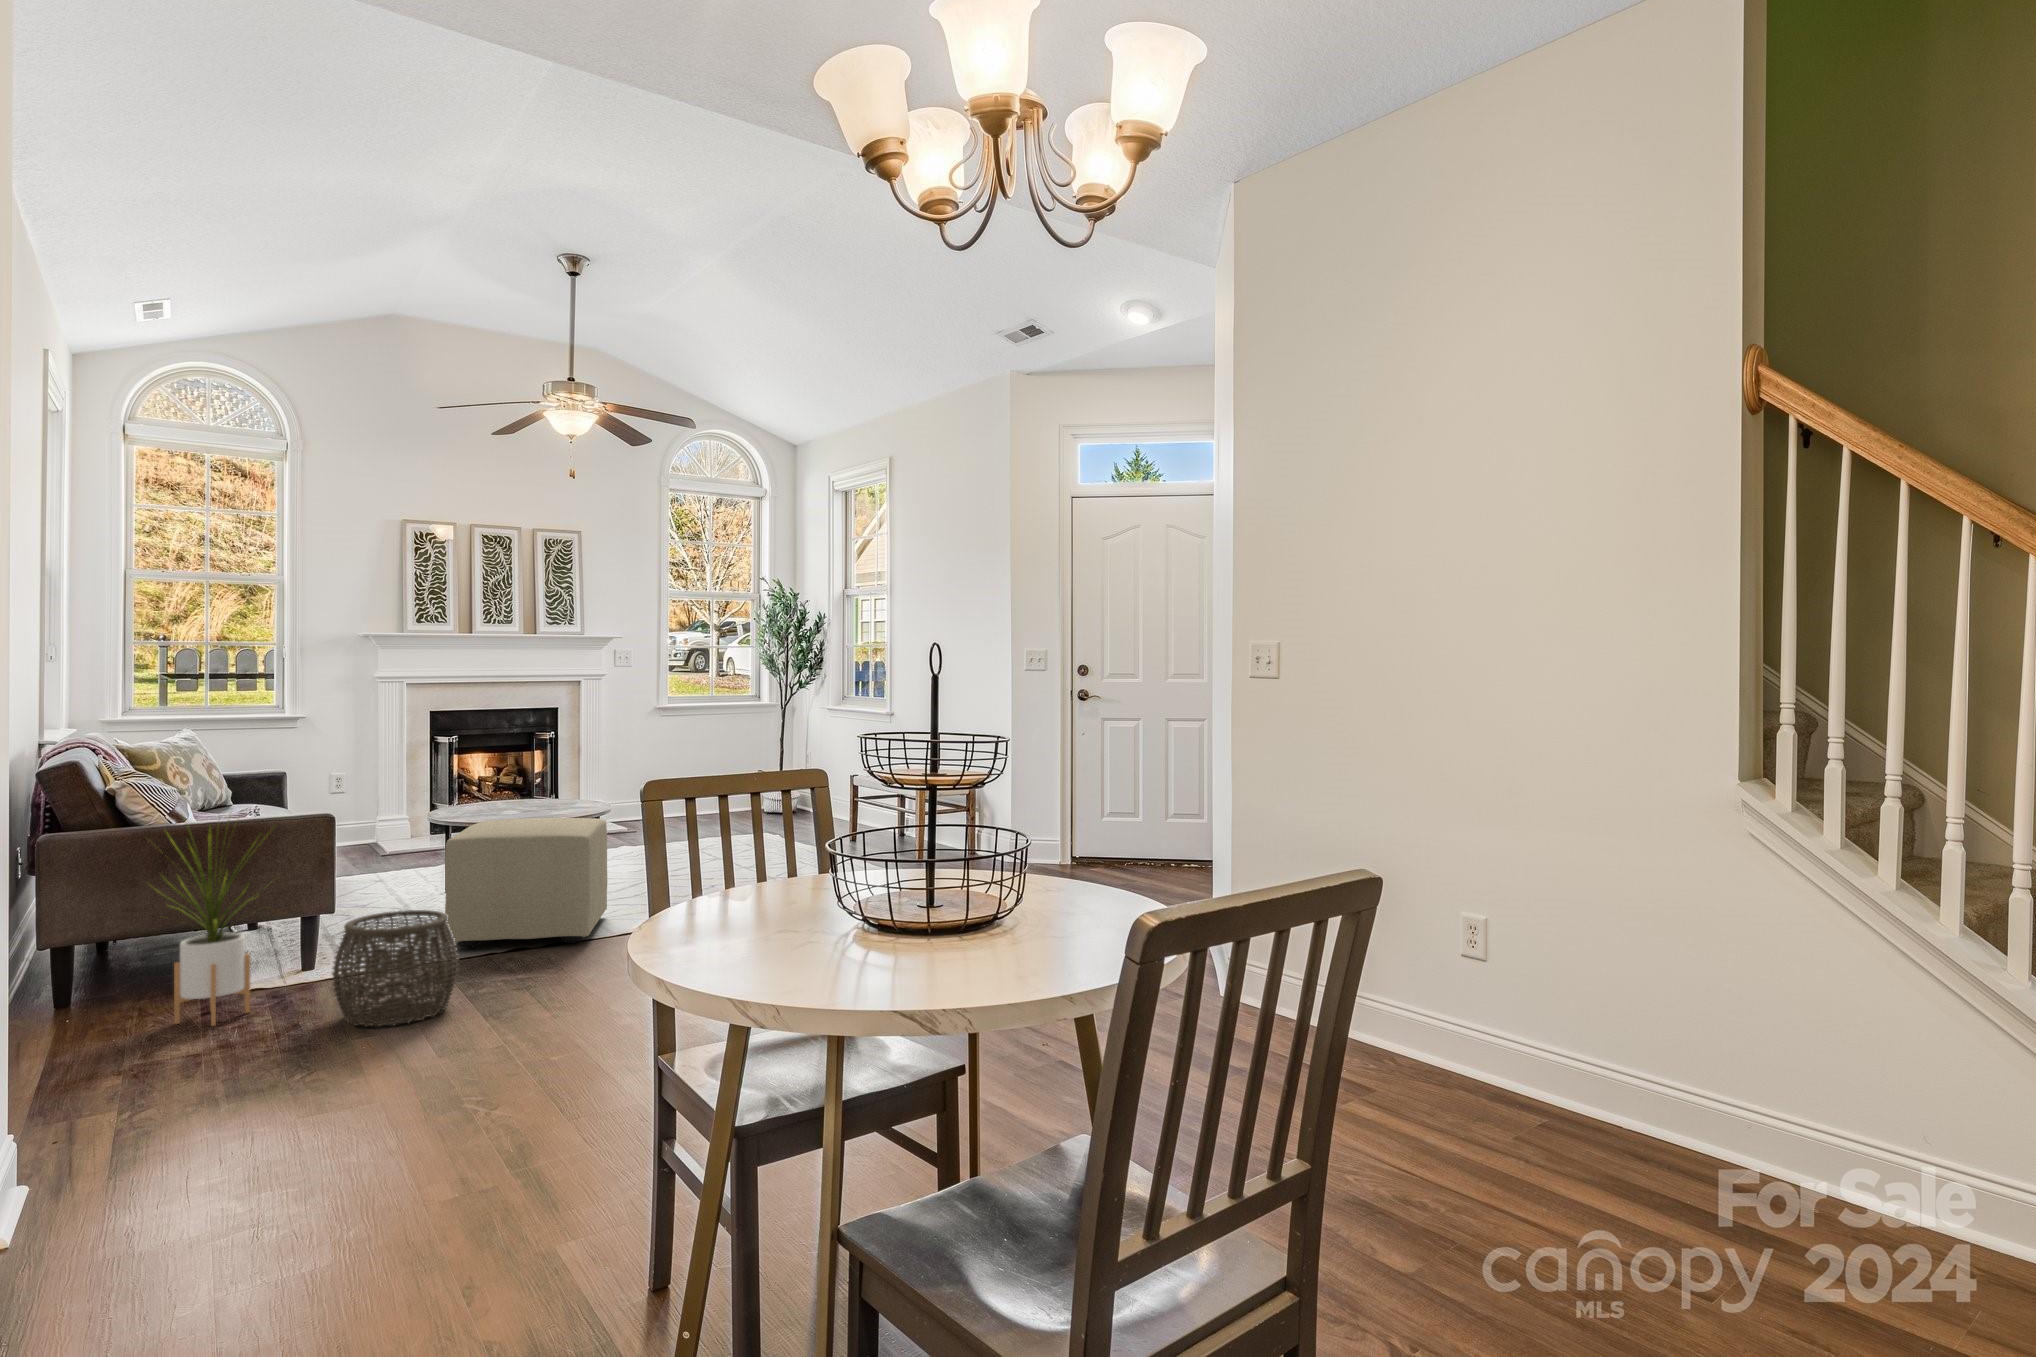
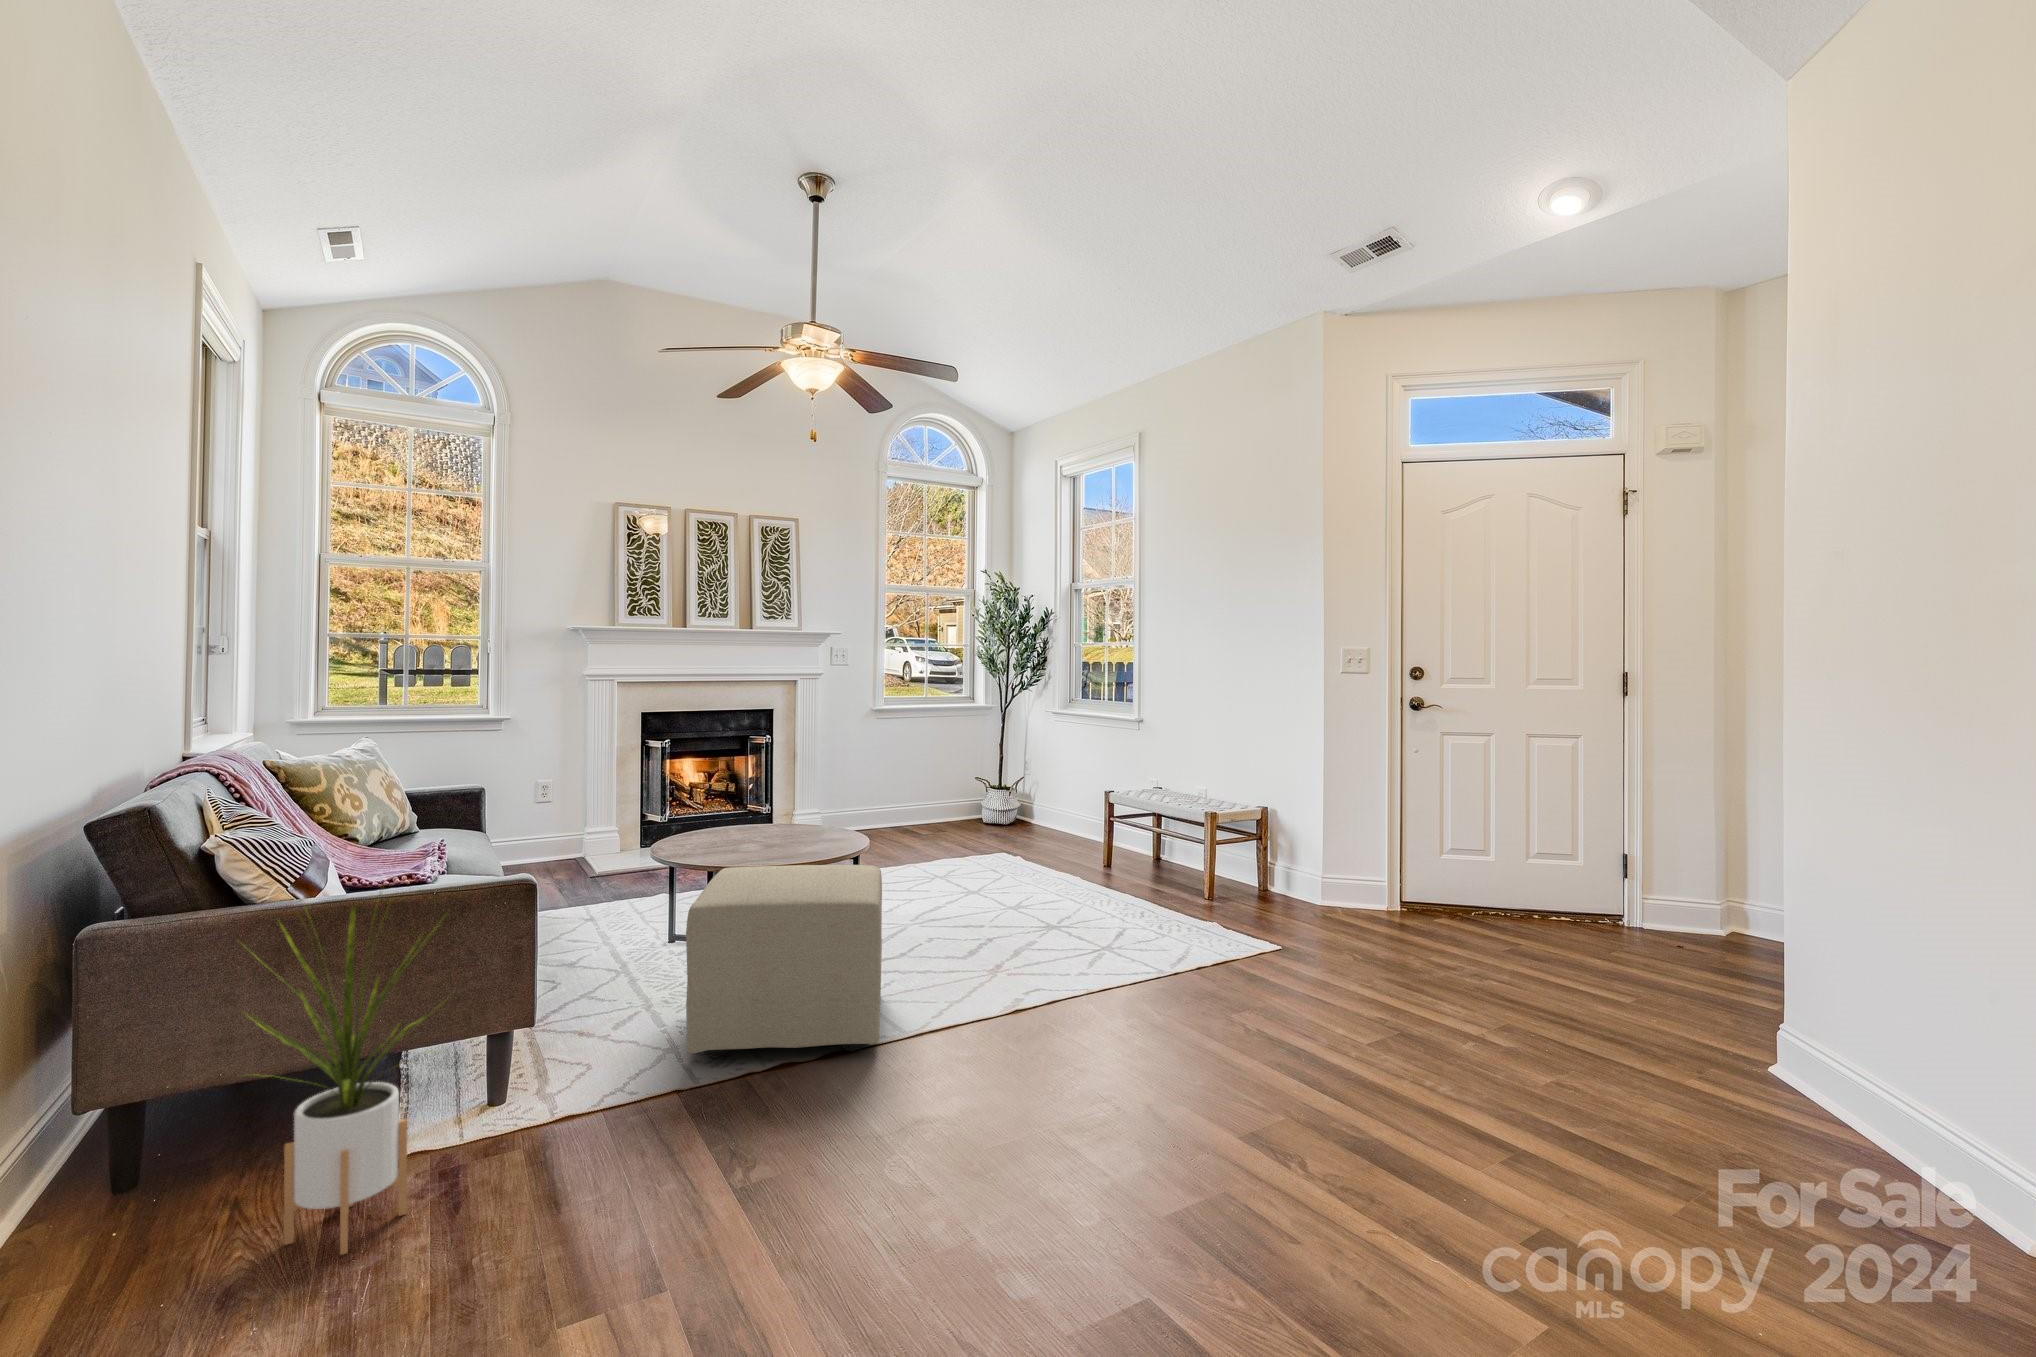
woven basket: present [332,910,459,1027] -> none [530,1049,730,1277]

